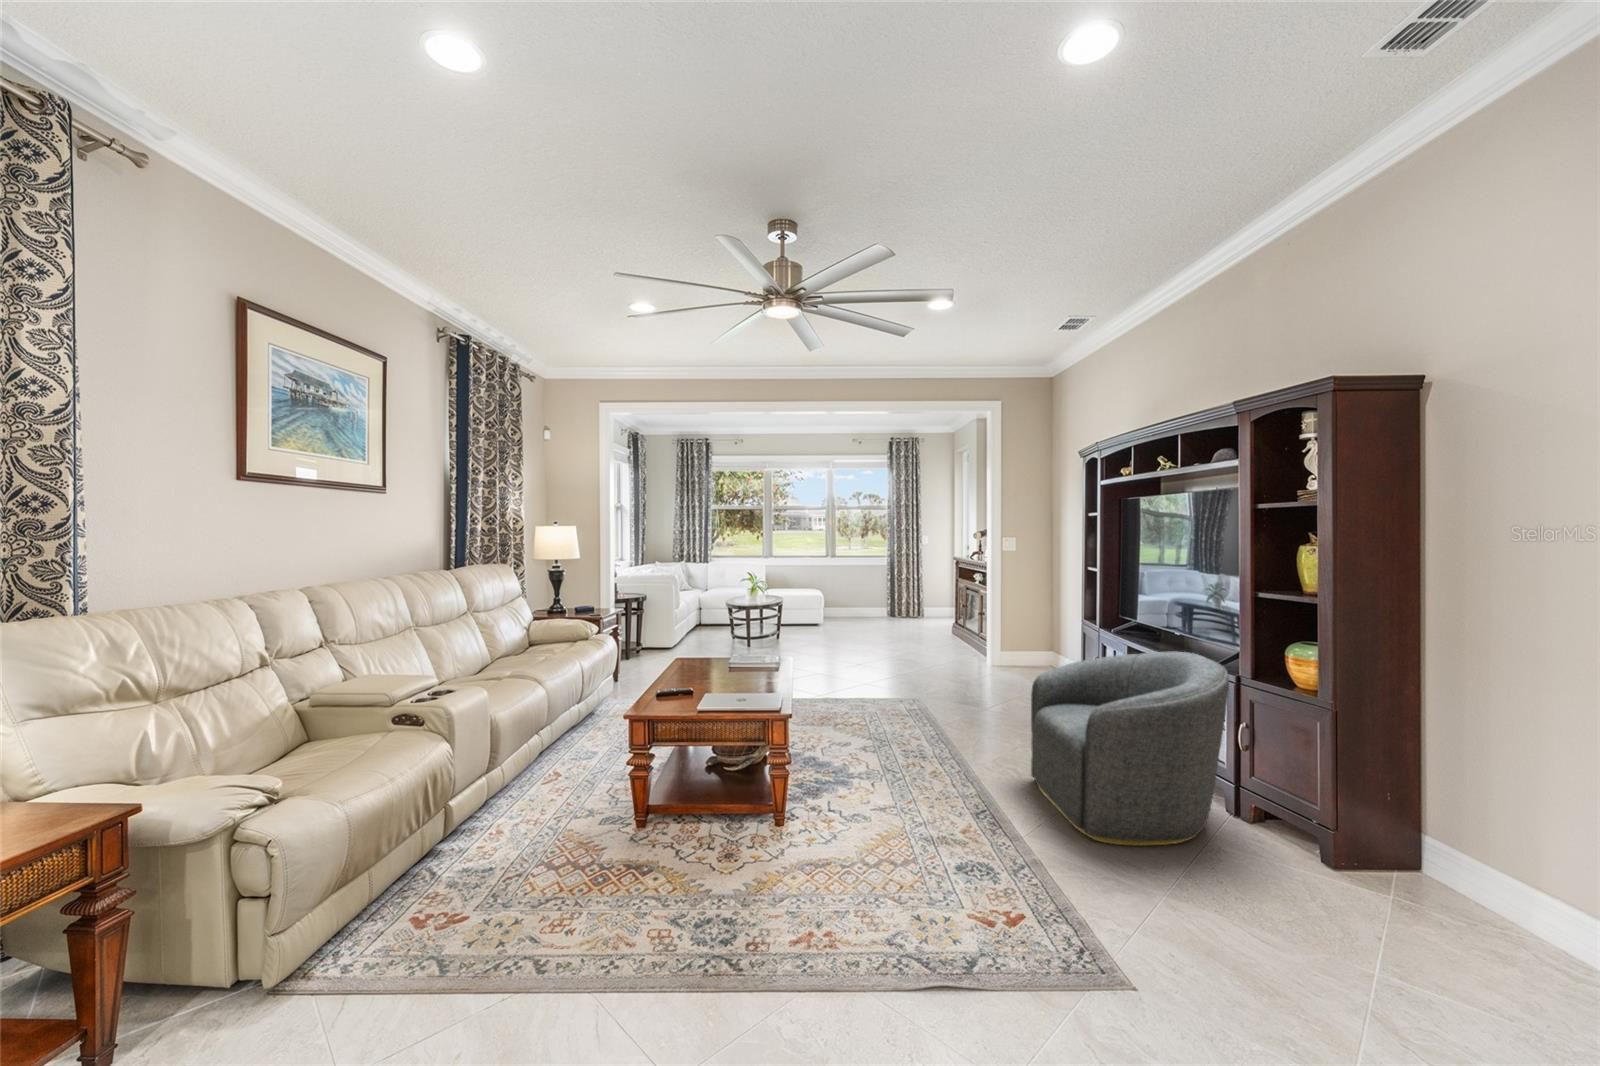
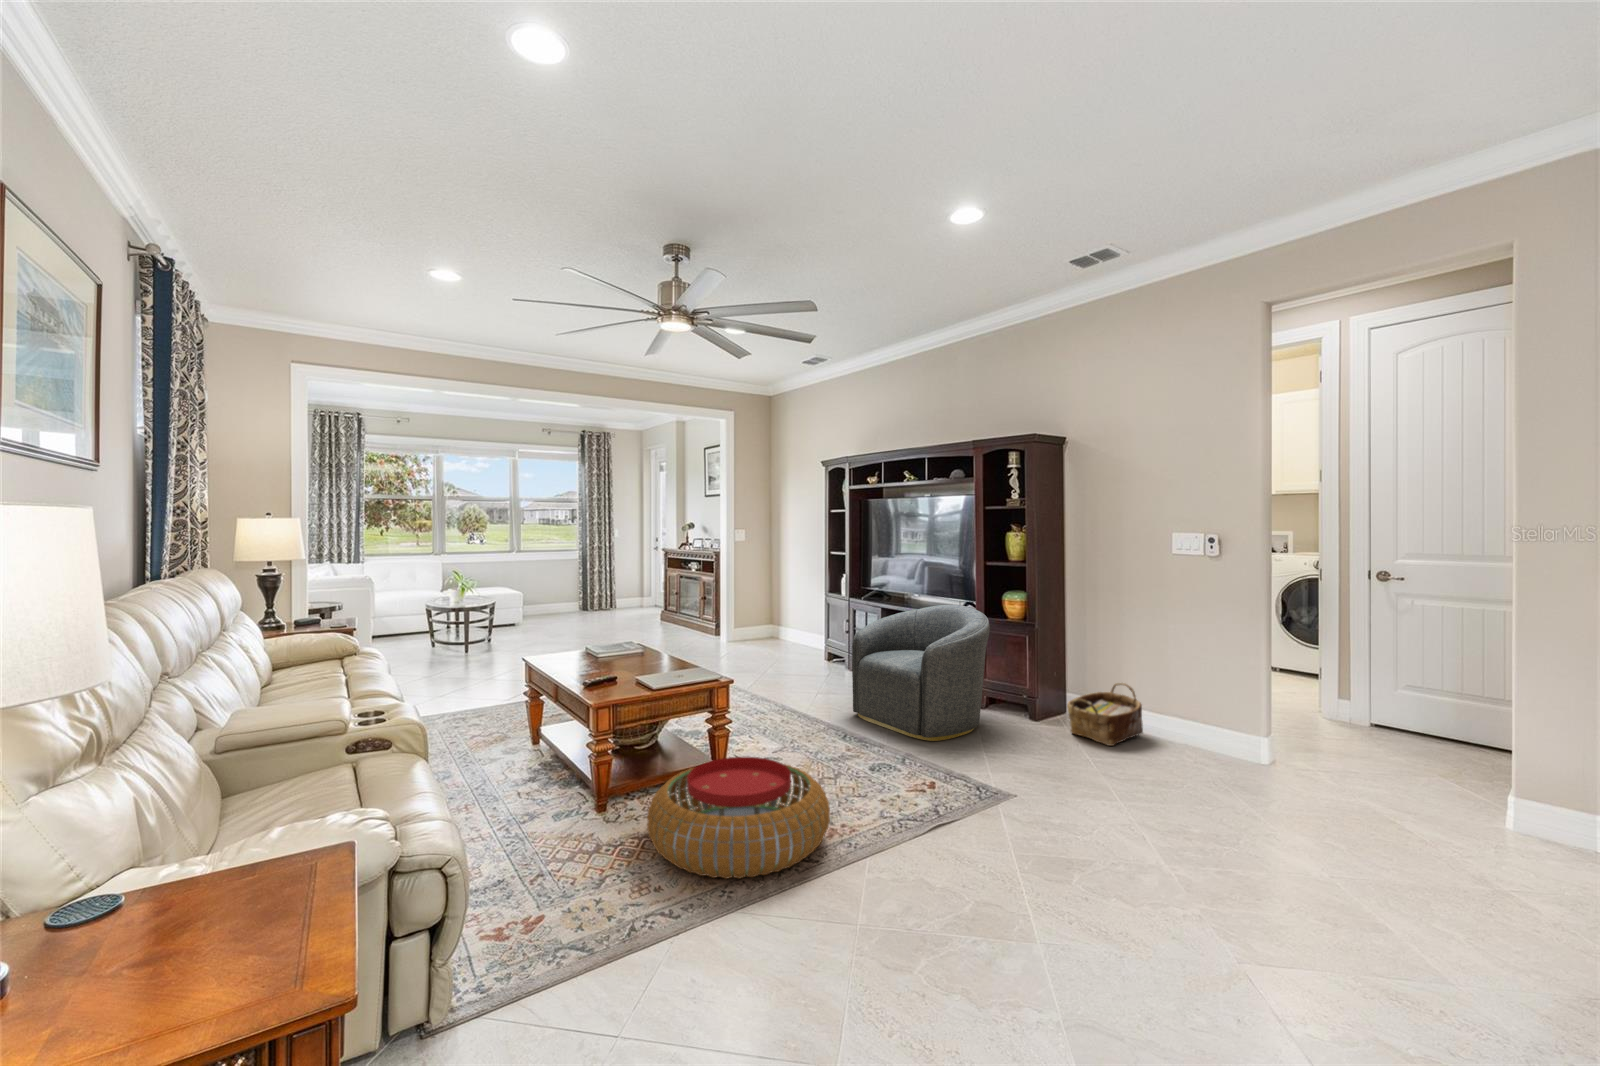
pouf: none [618,799,829,950] -> present [647,757,830,879]
woven basket: none [1354,828,1533,940] -> present [1067,683,1143,746]

